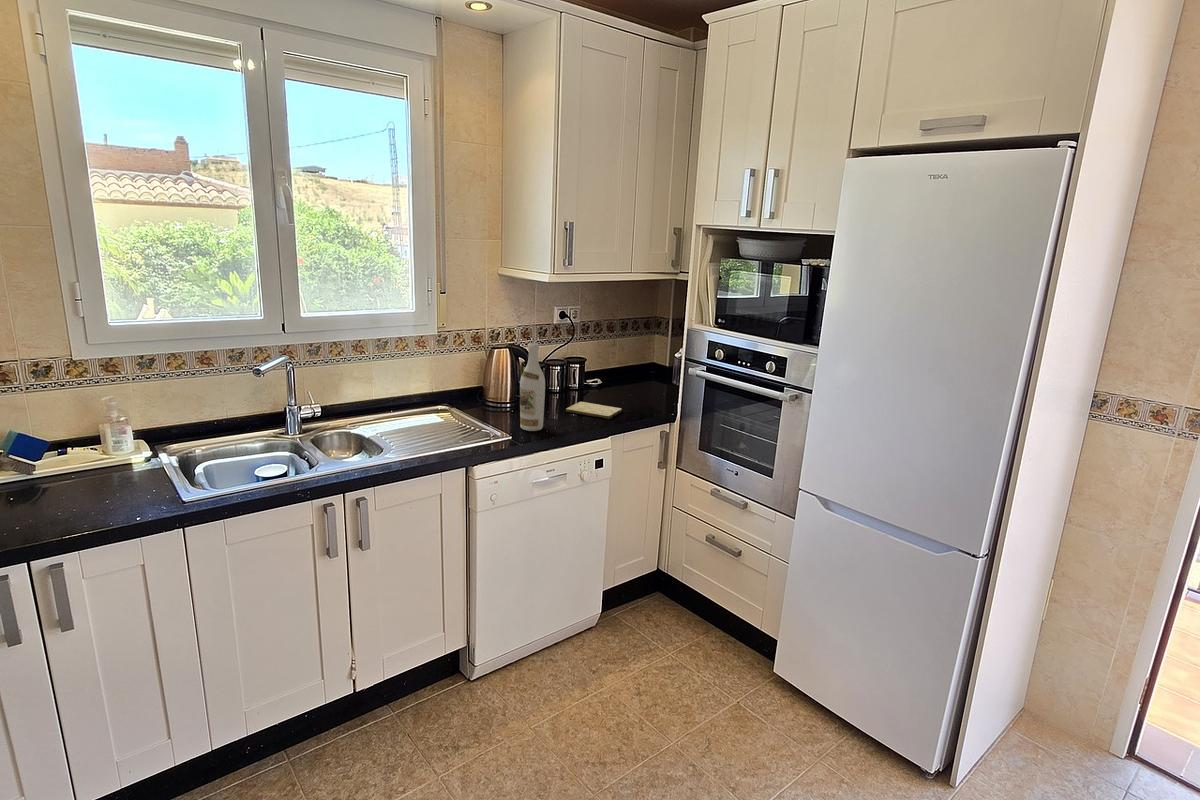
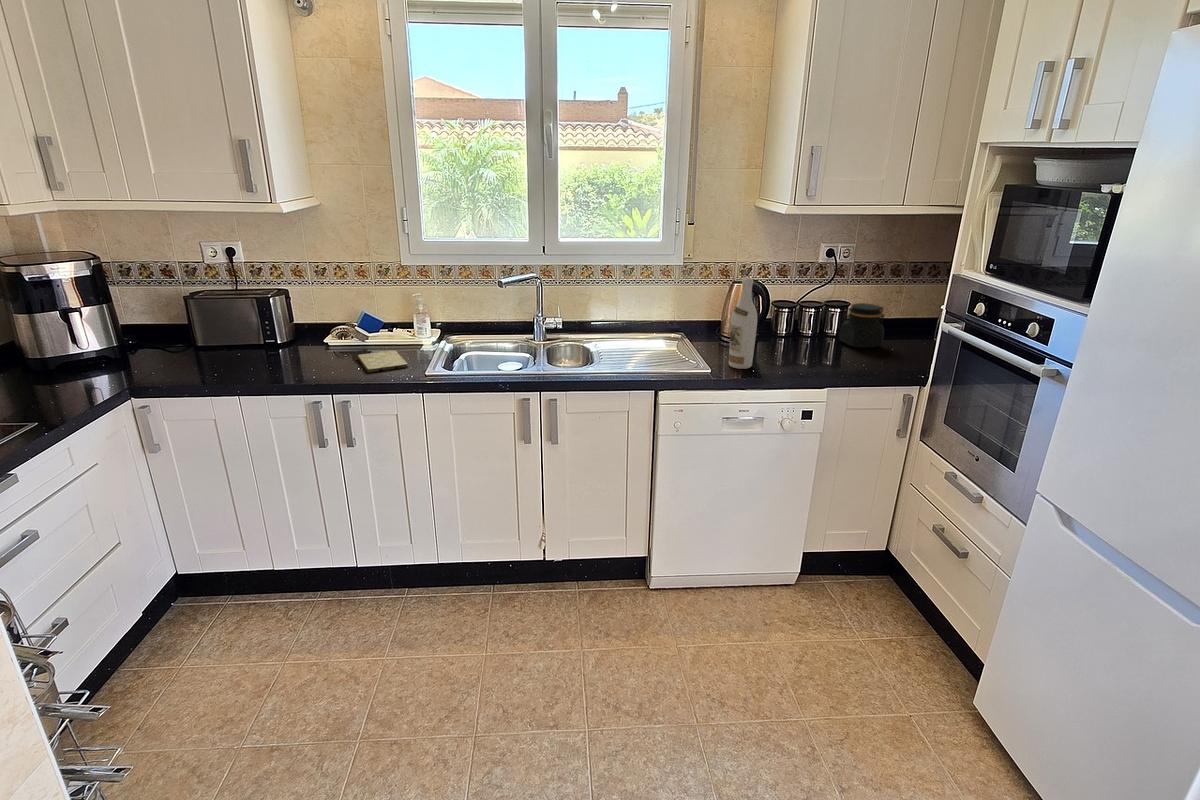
jar: none [586,358,623,397] -> present [839,303,884,348]
cutting board: present [566,402,622,419] -> present [358,350,408,373]

